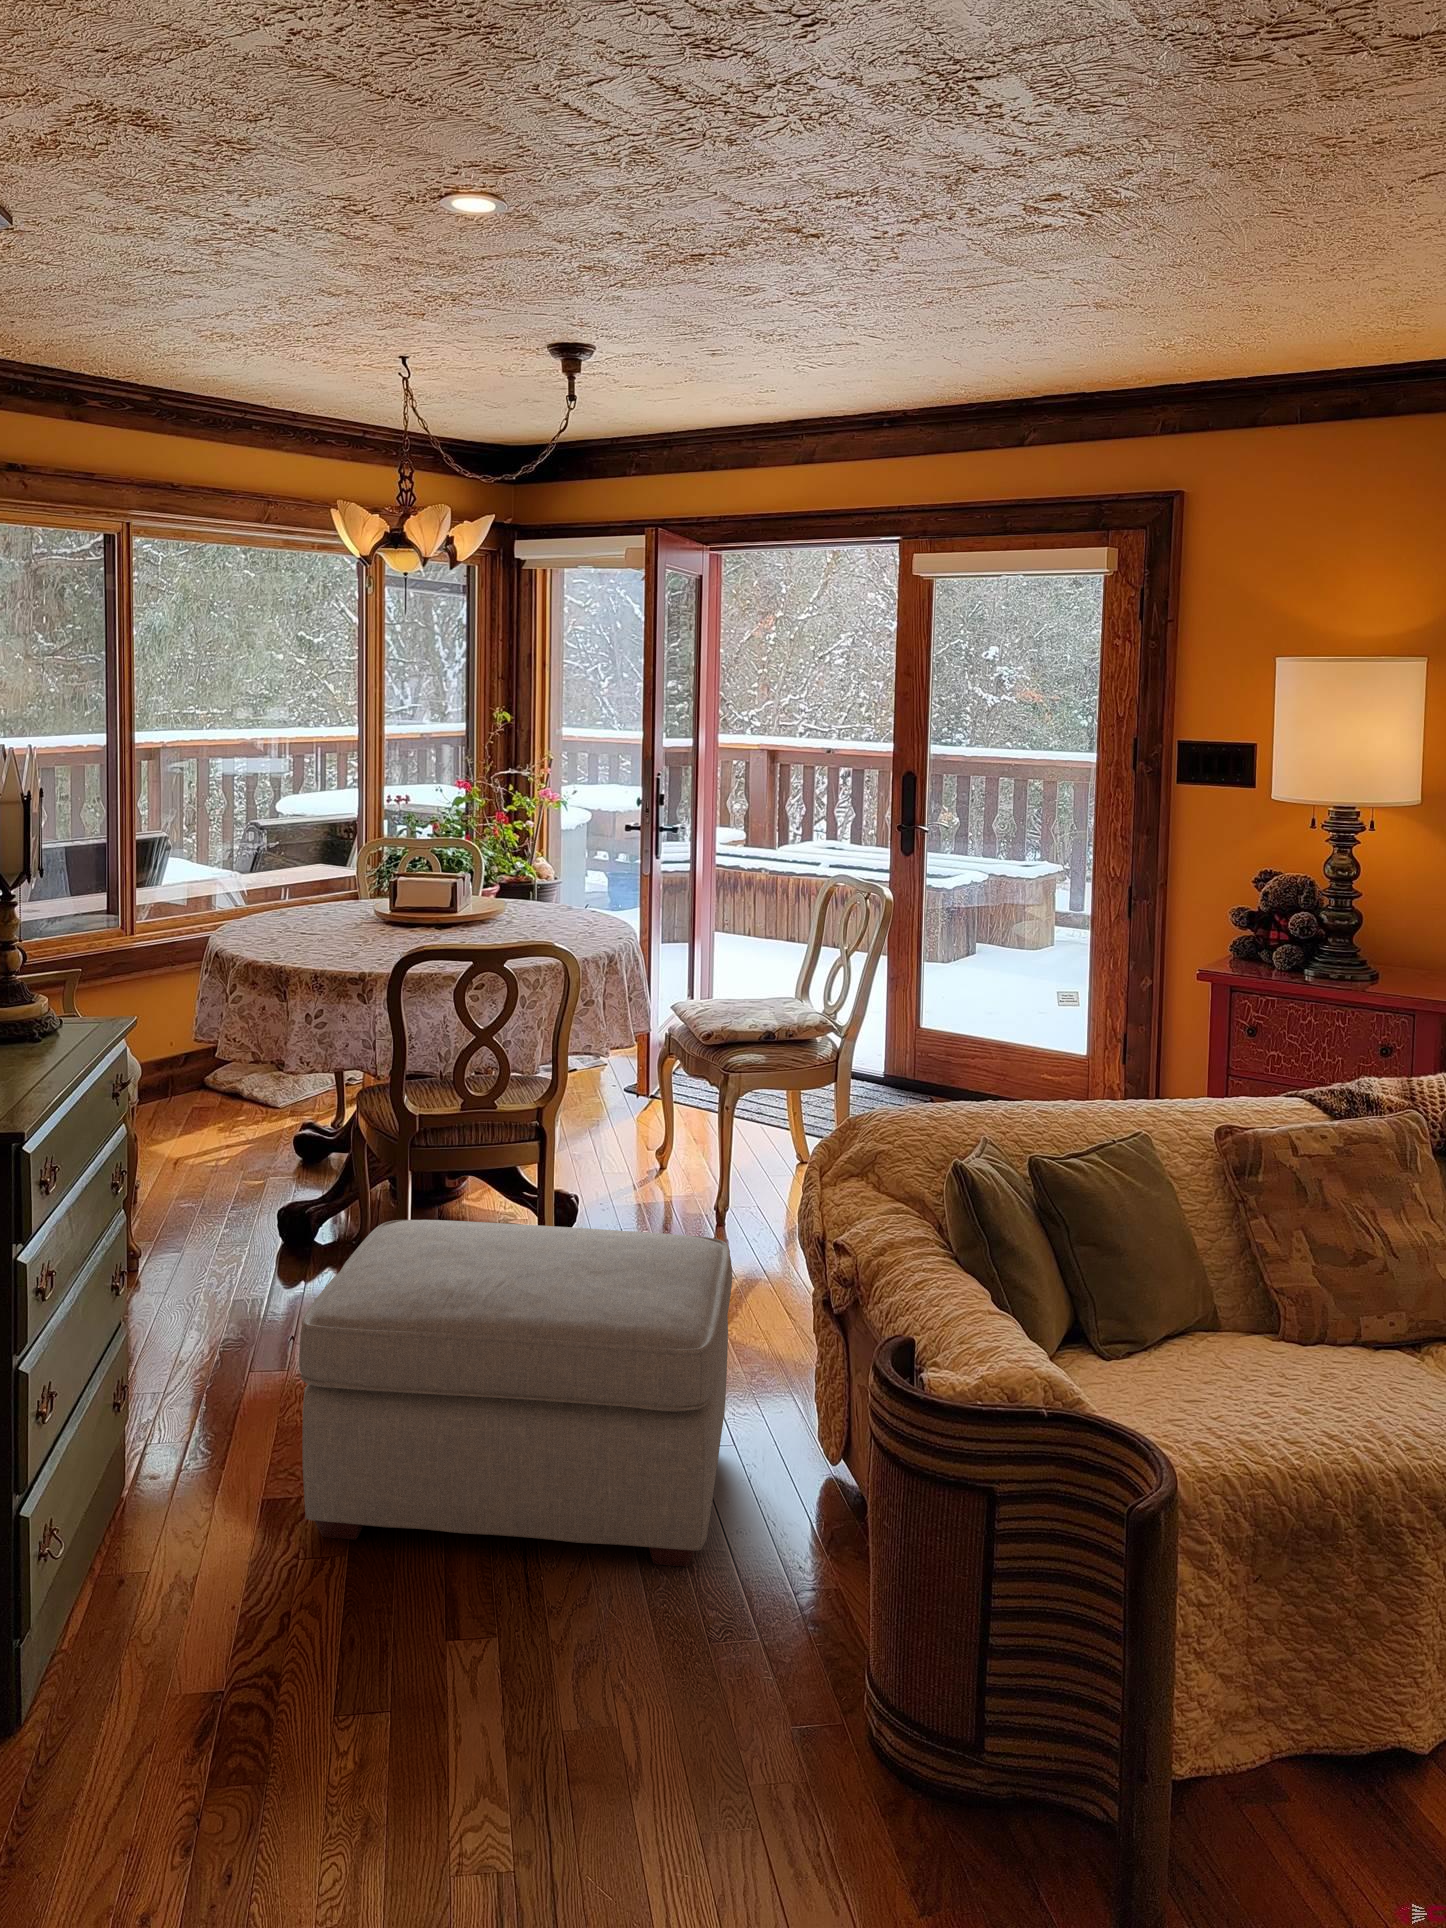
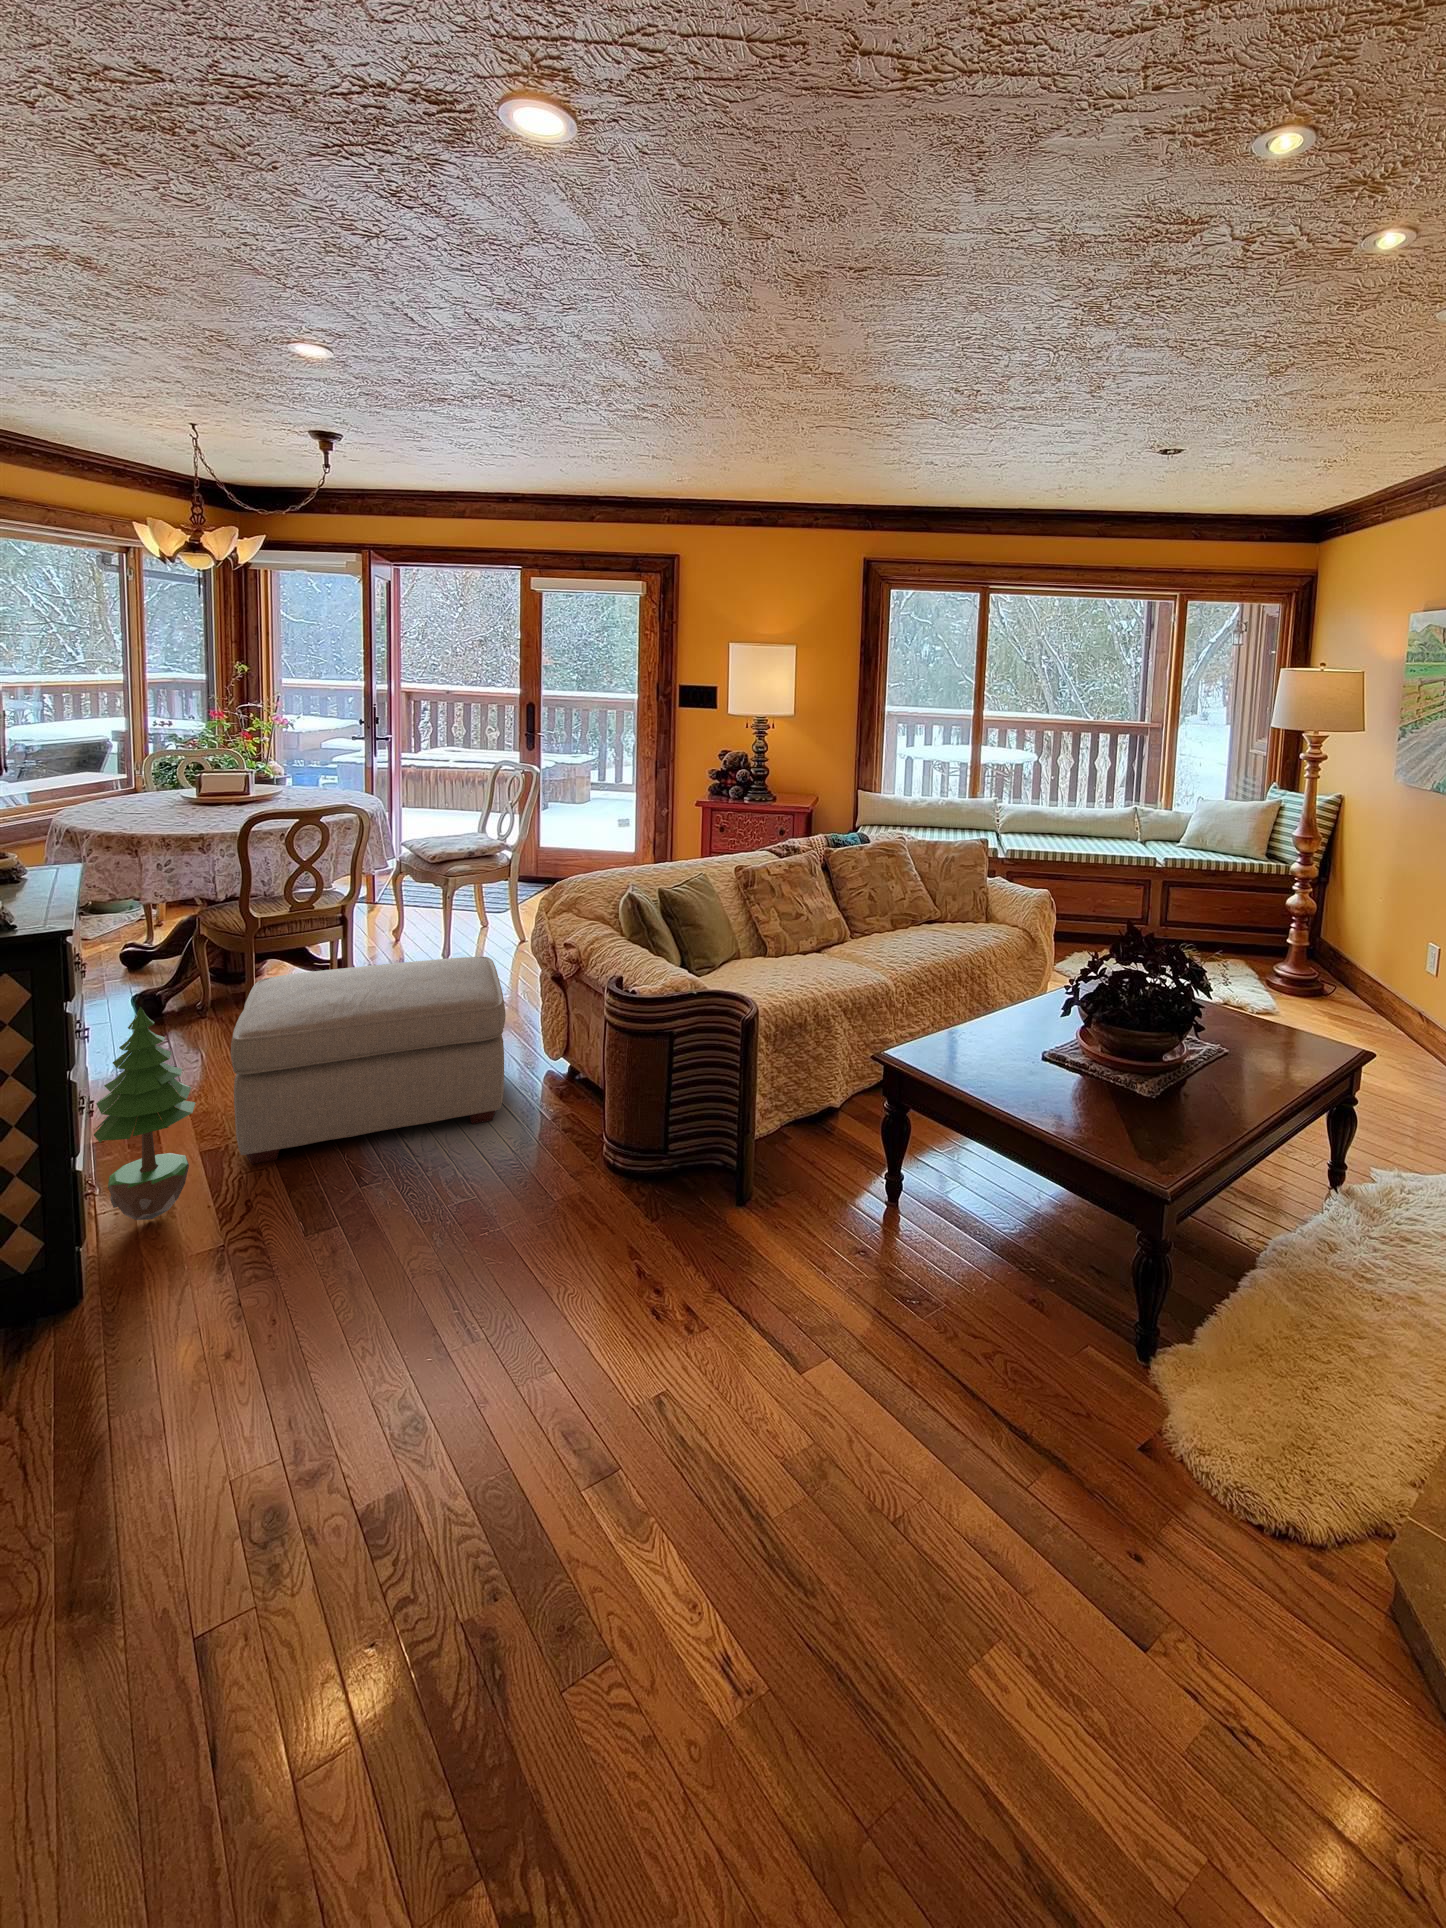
potted tree: none [103,1251,235,1595] -> present [94,1007,195,1220]

